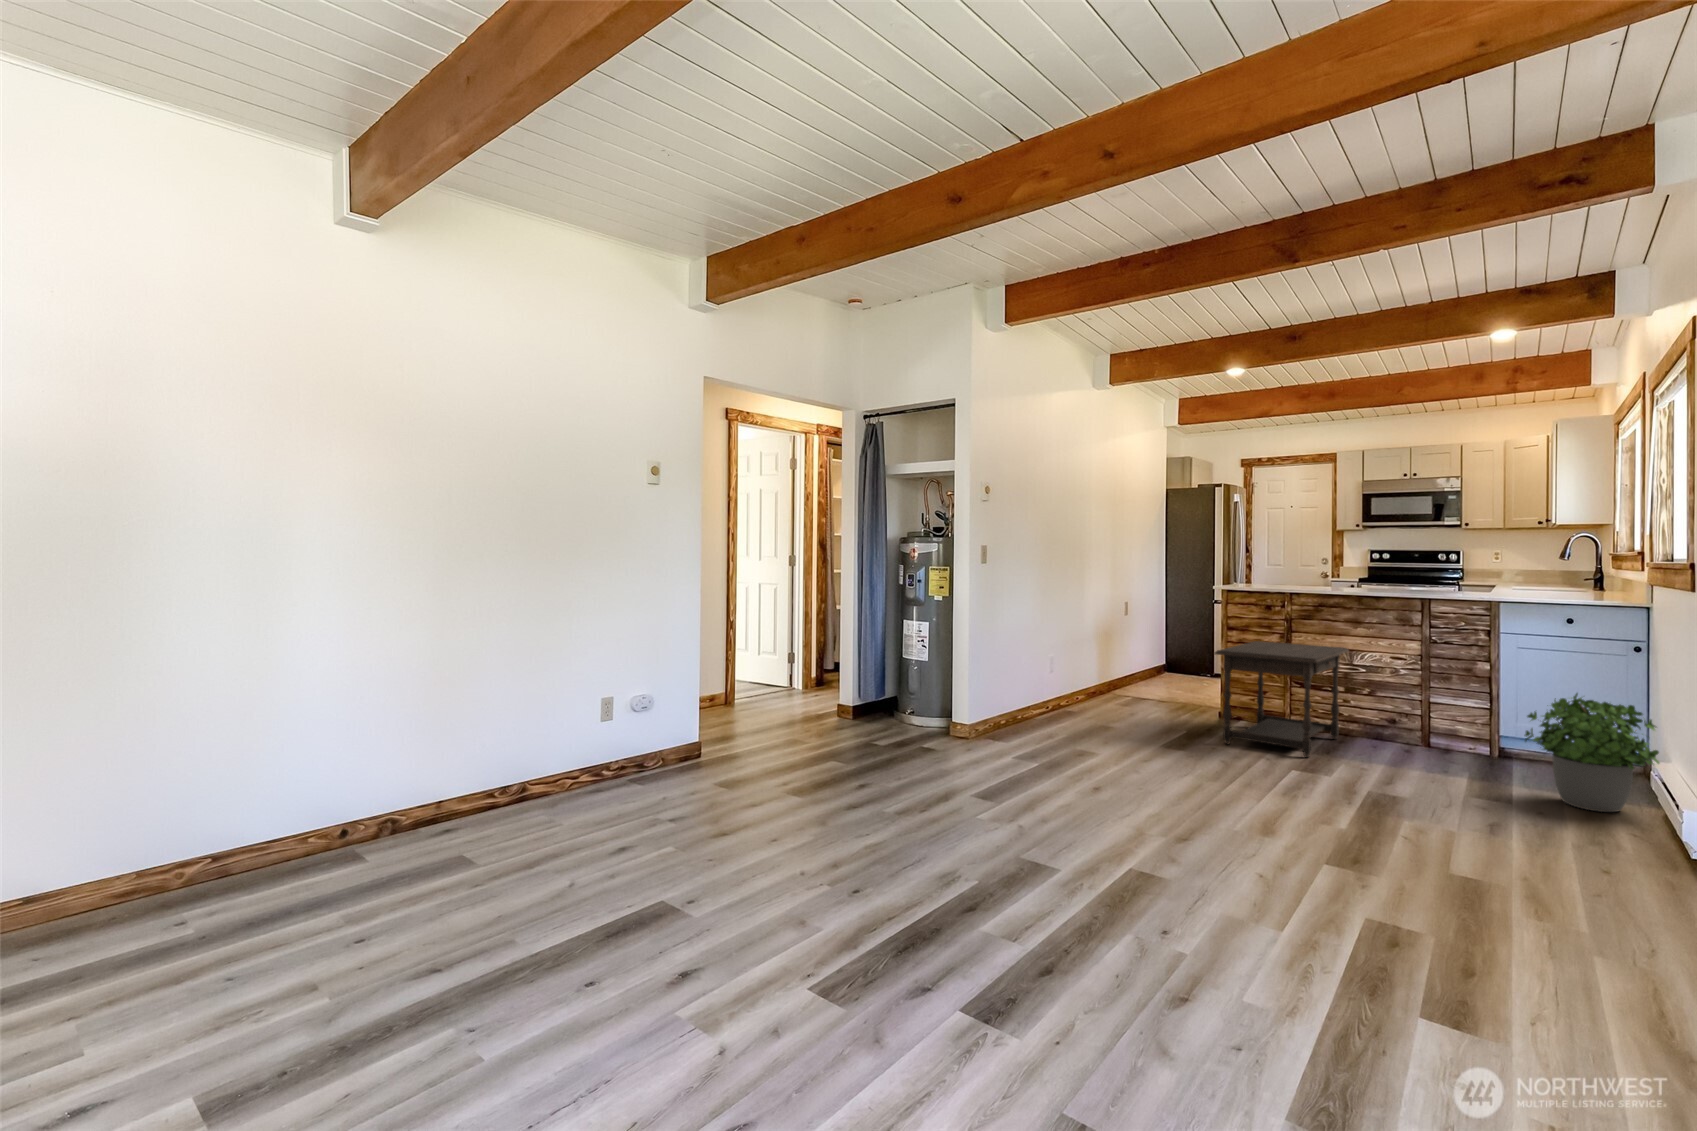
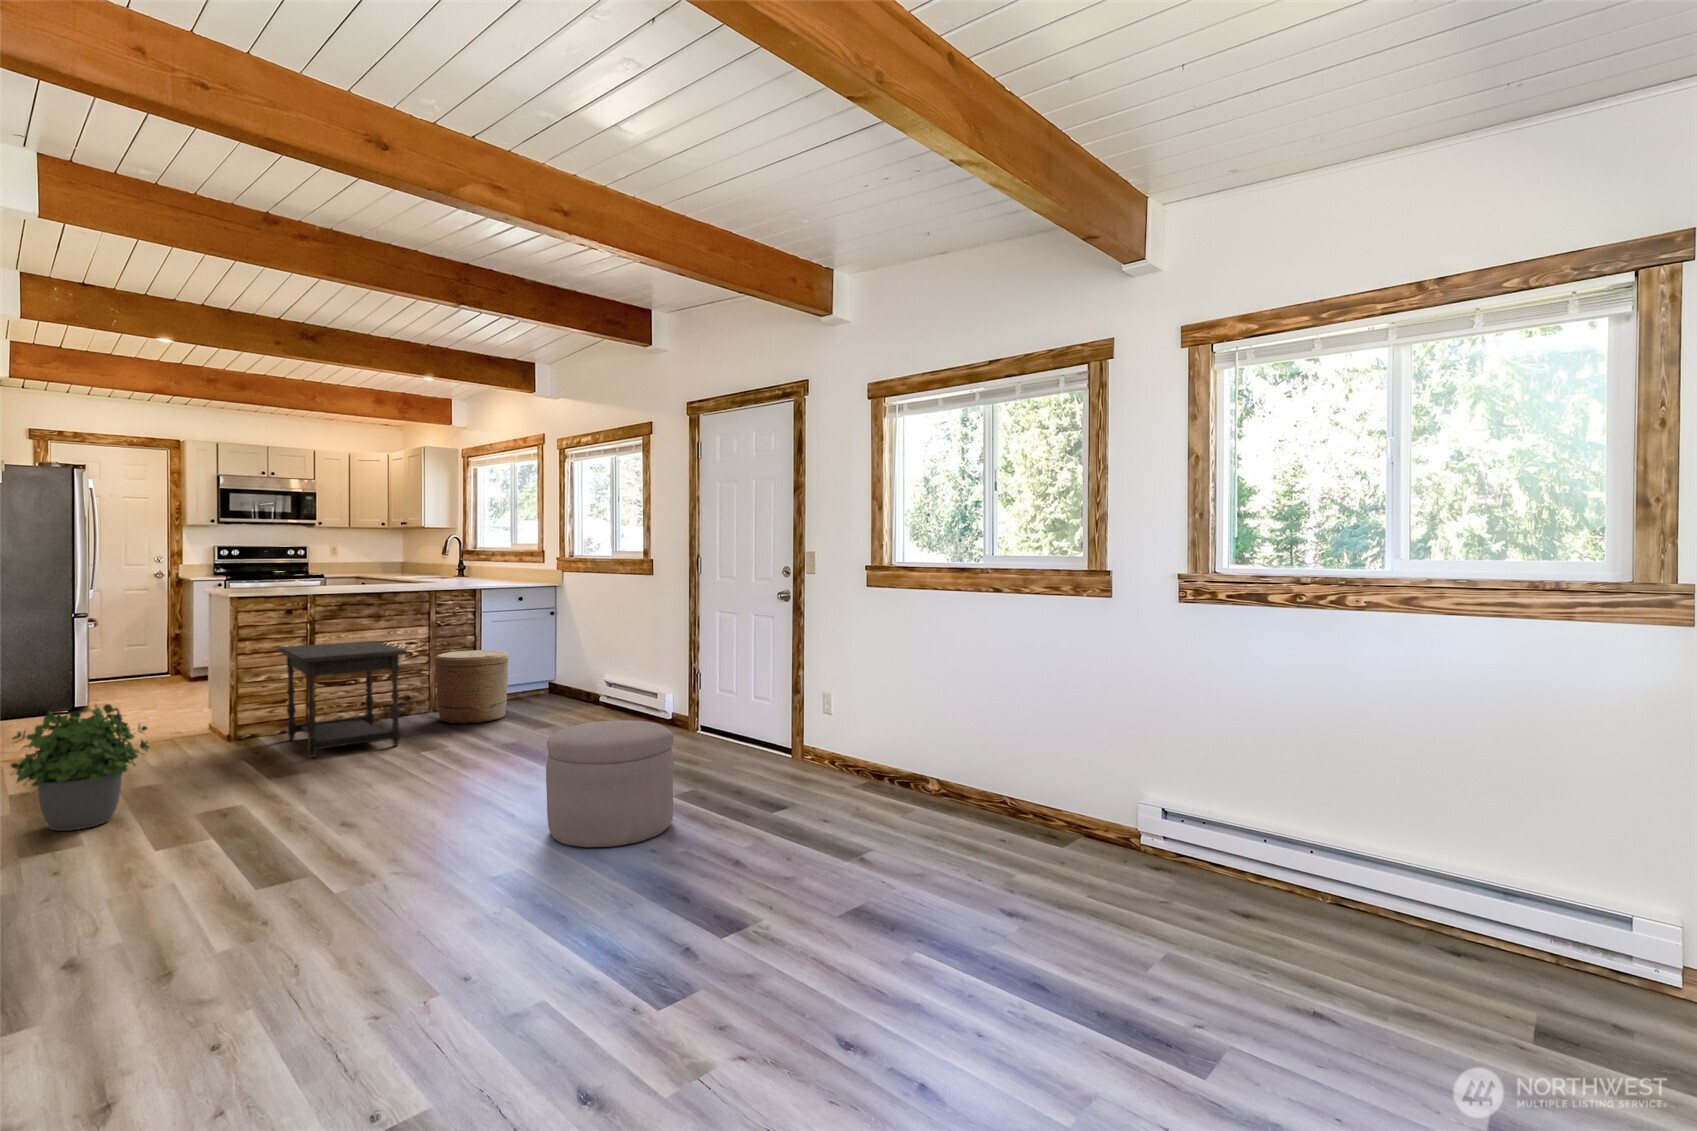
woven basket: none [1406,675,1512,771] -> present [434,650,509,724]
potted plant: present [1525,693,1659,812] -> present [11,704,150,831]
ottoman: none [1121,757,1288,928] -> present [546,720,674,847]

